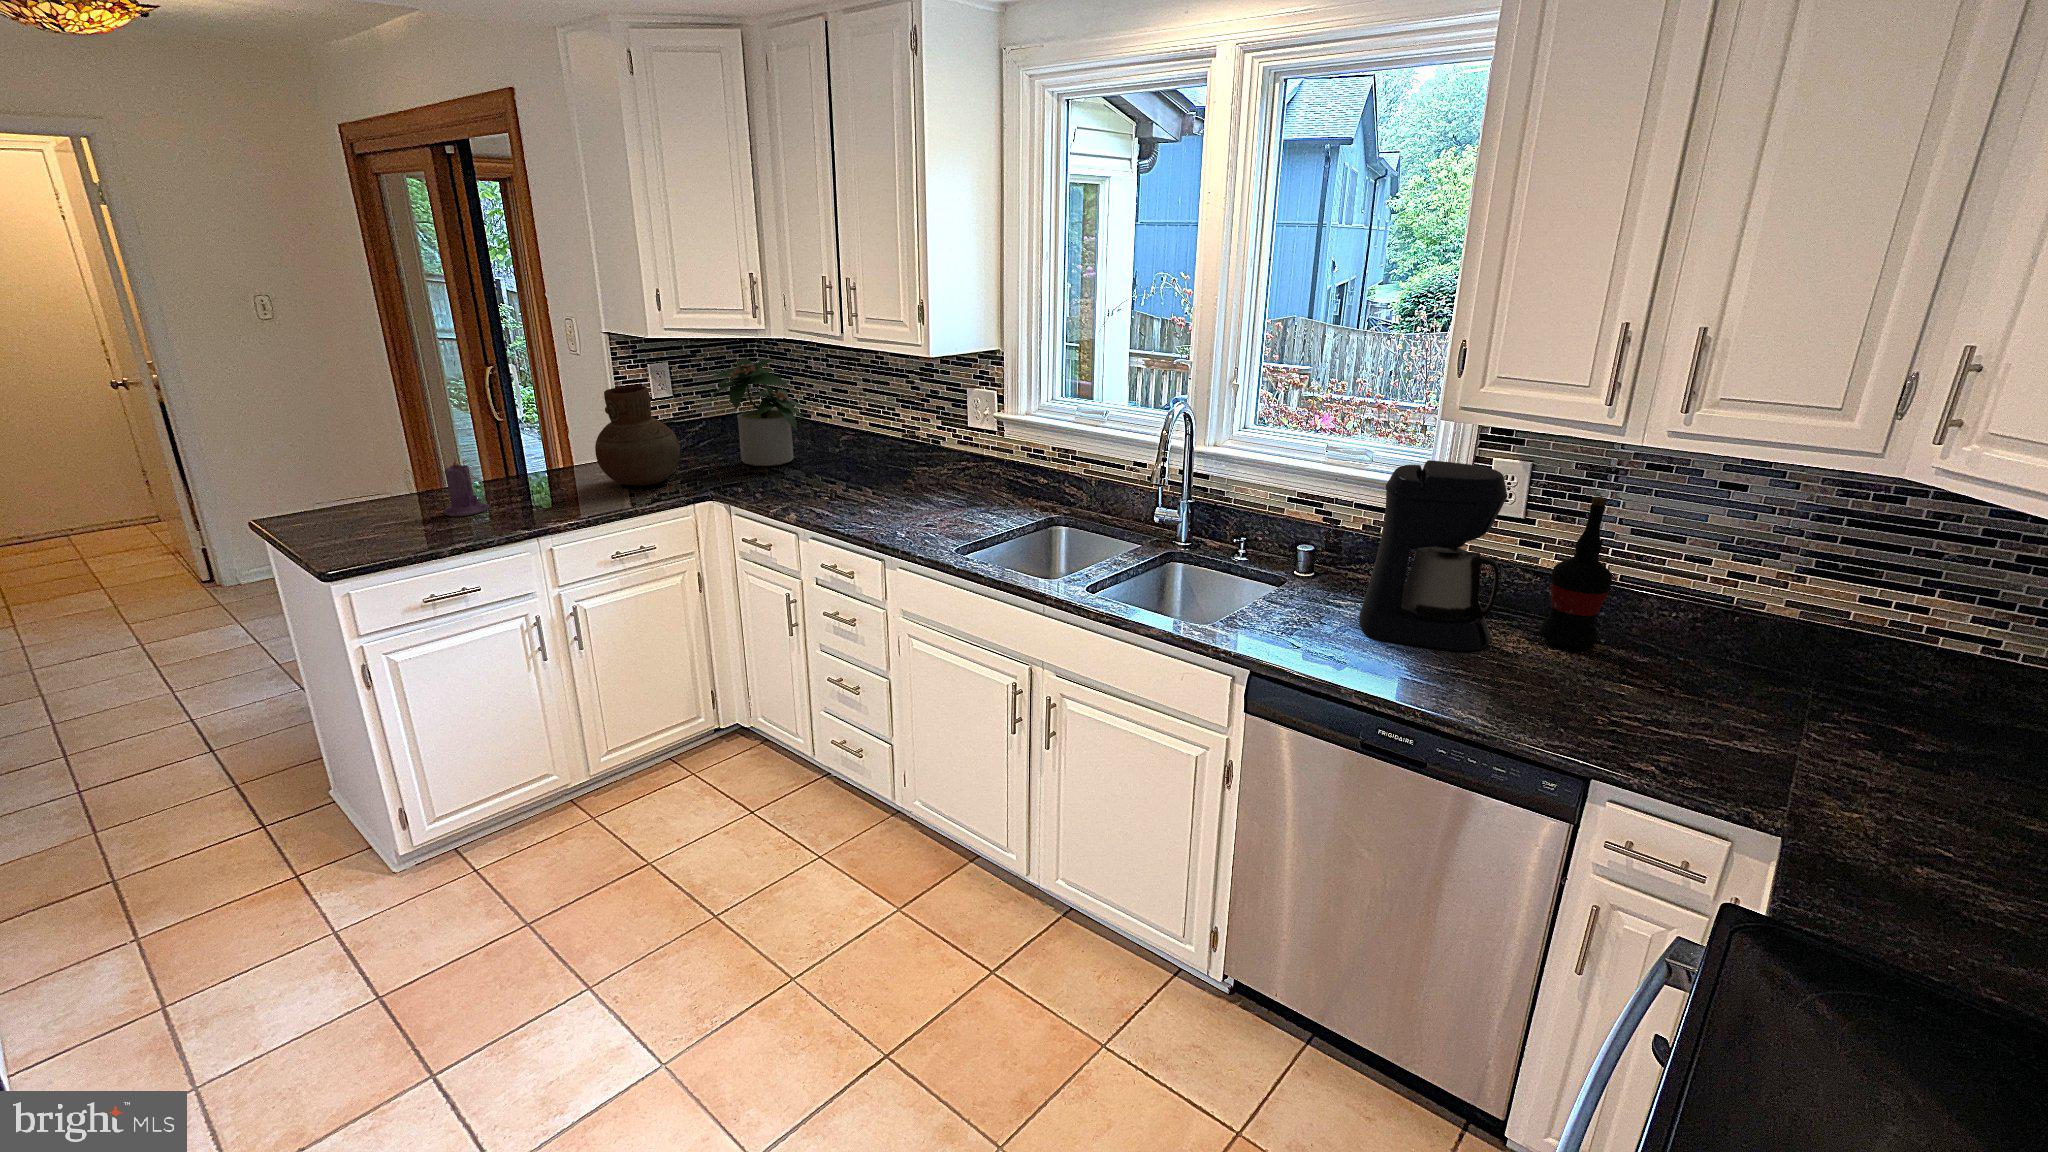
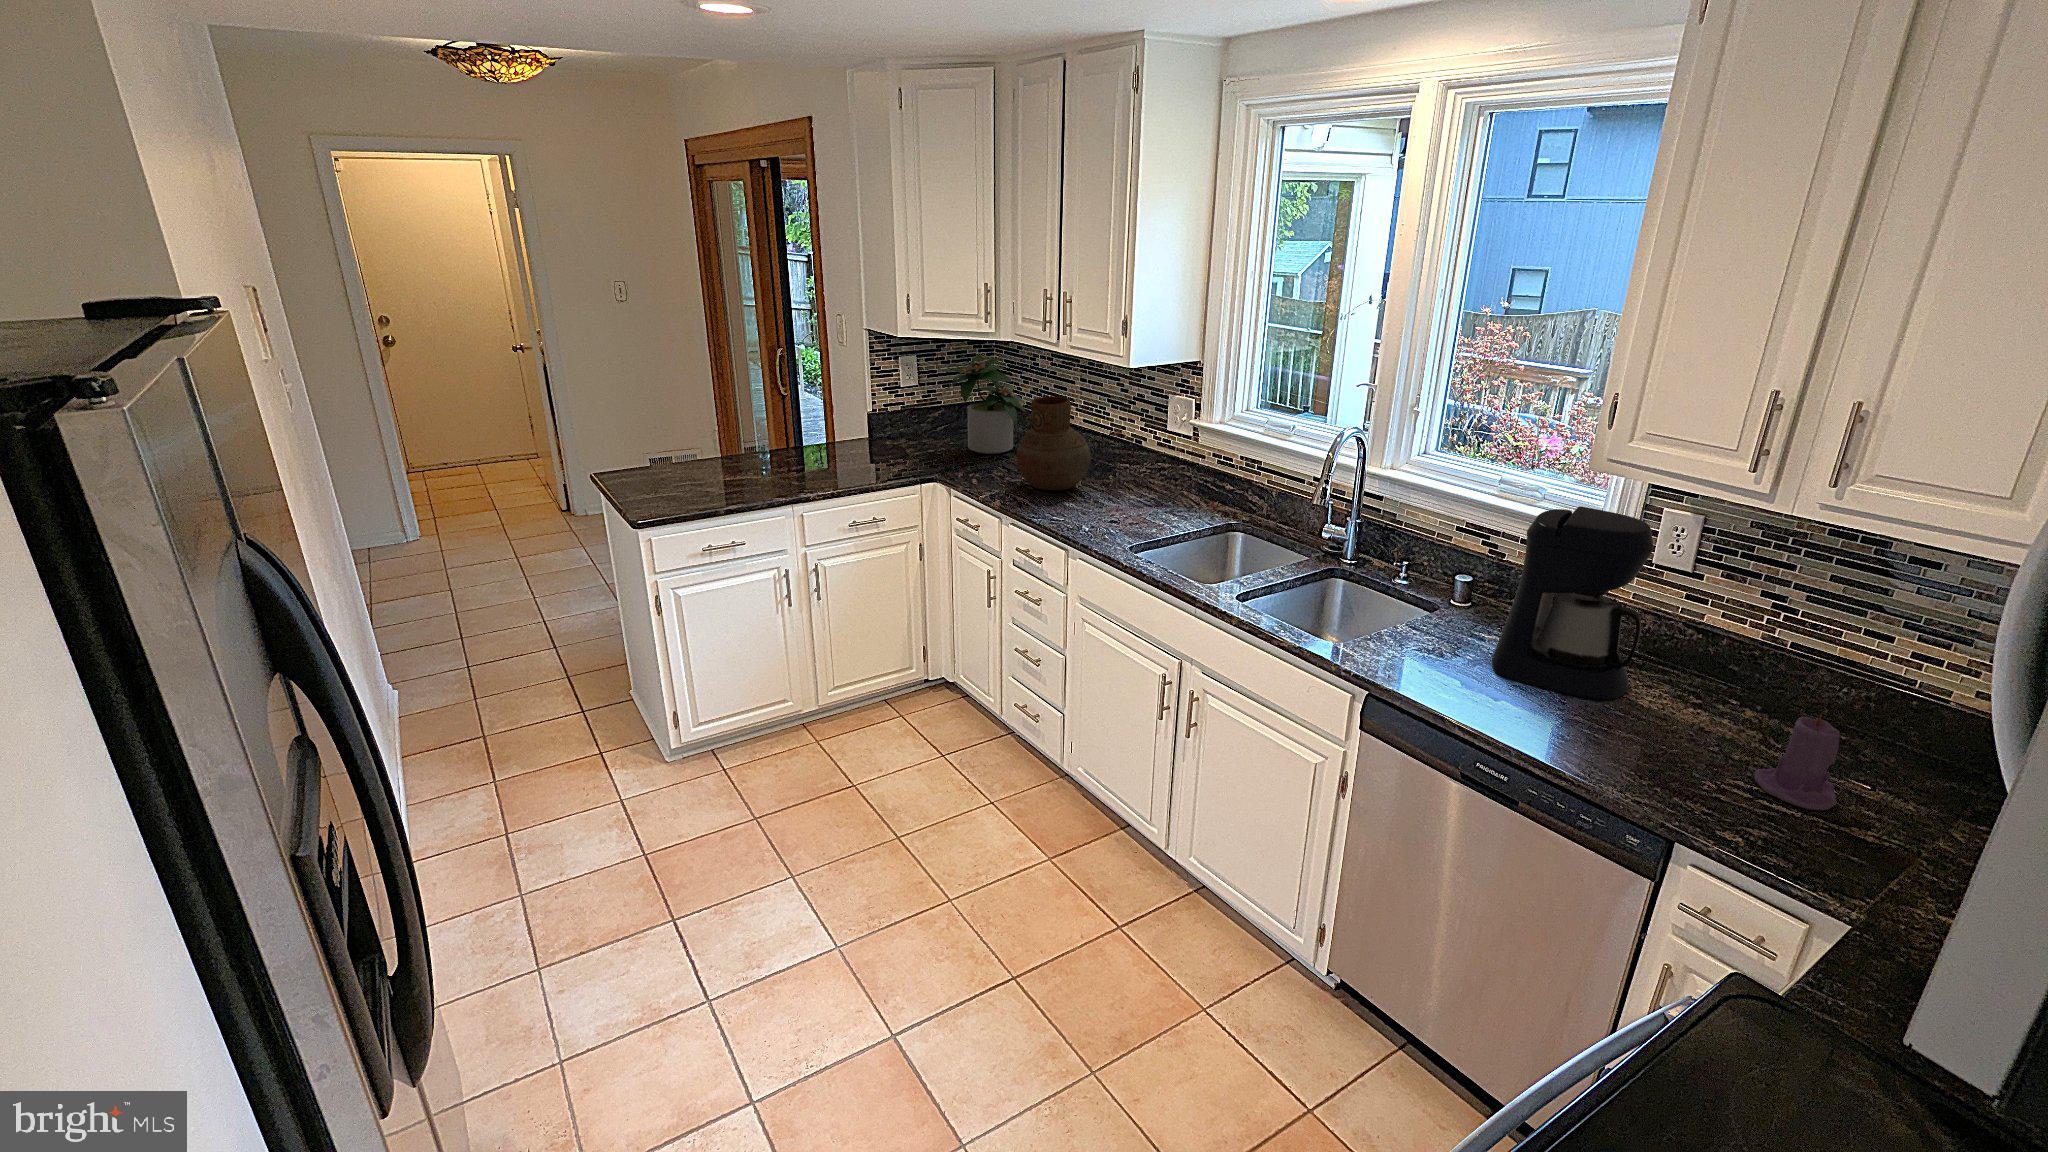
vase: present [595,386,680,486] -> present [1017,396,1091,490]
candle: present [443,461,490,517] -> present [1754,713,1840,810]
wine bottle: present [1539,497,1612,647] -> none [1687,559,1771,711]

